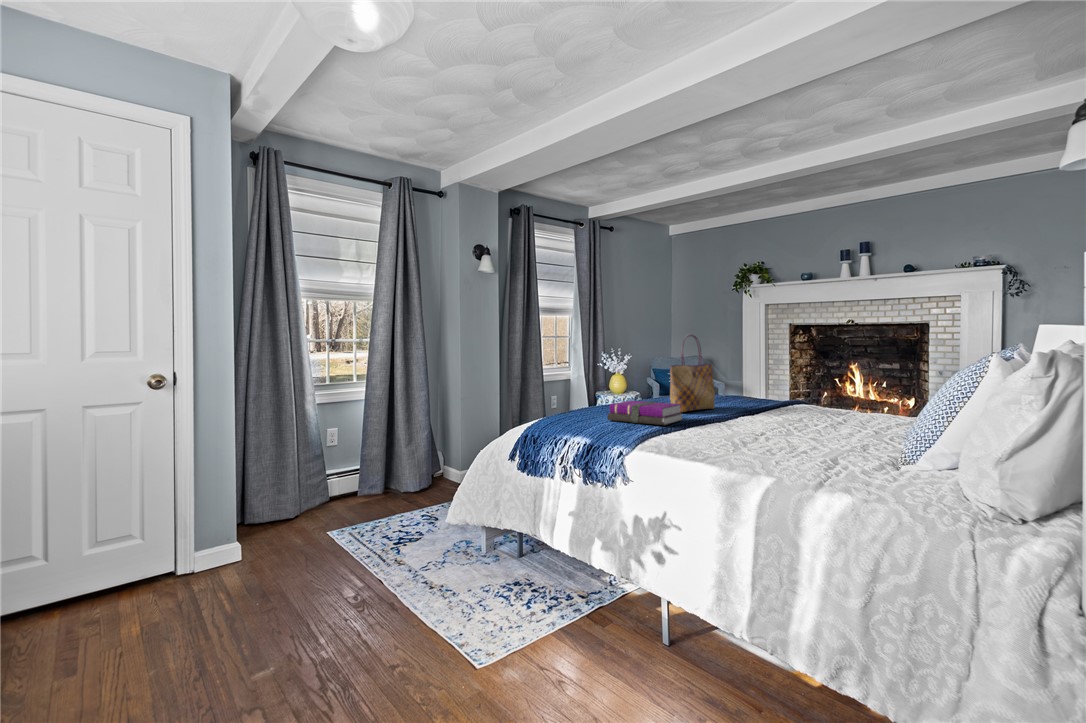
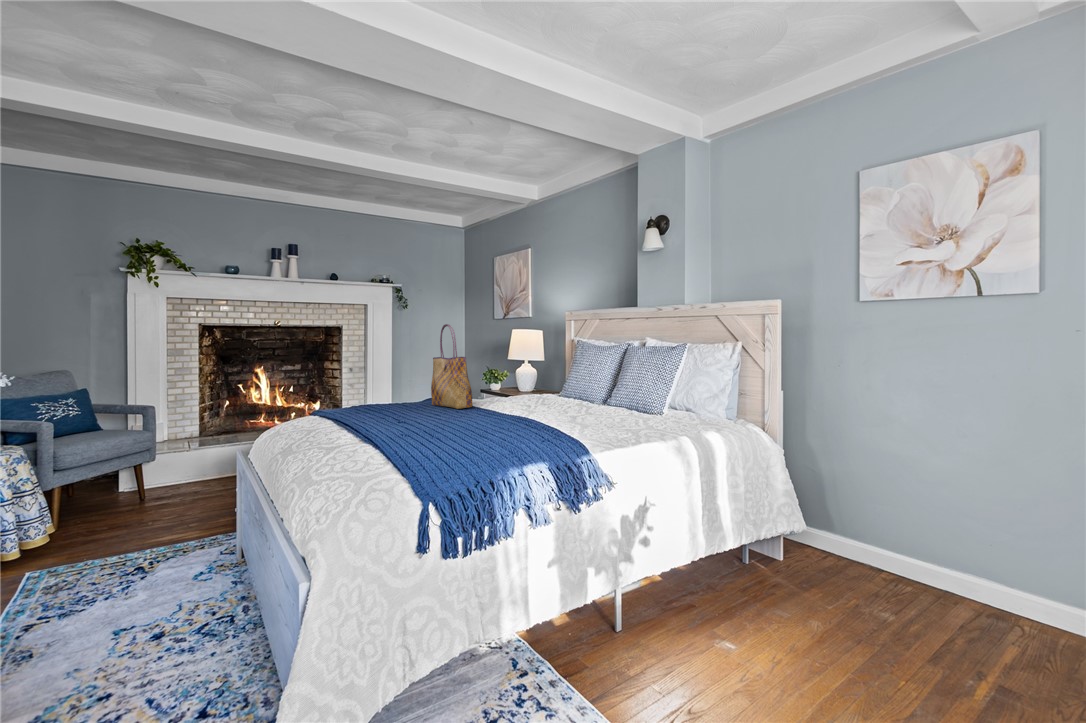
notebook: present [607,401,682,425] -> none [464,394,548,418]

